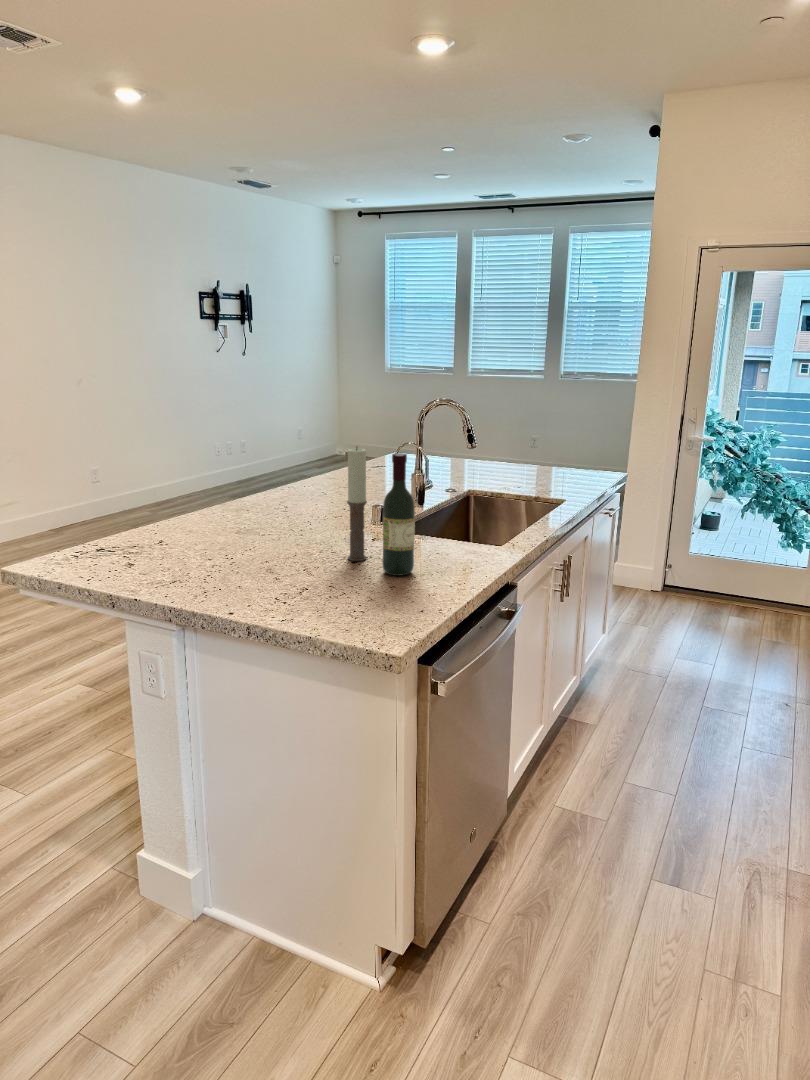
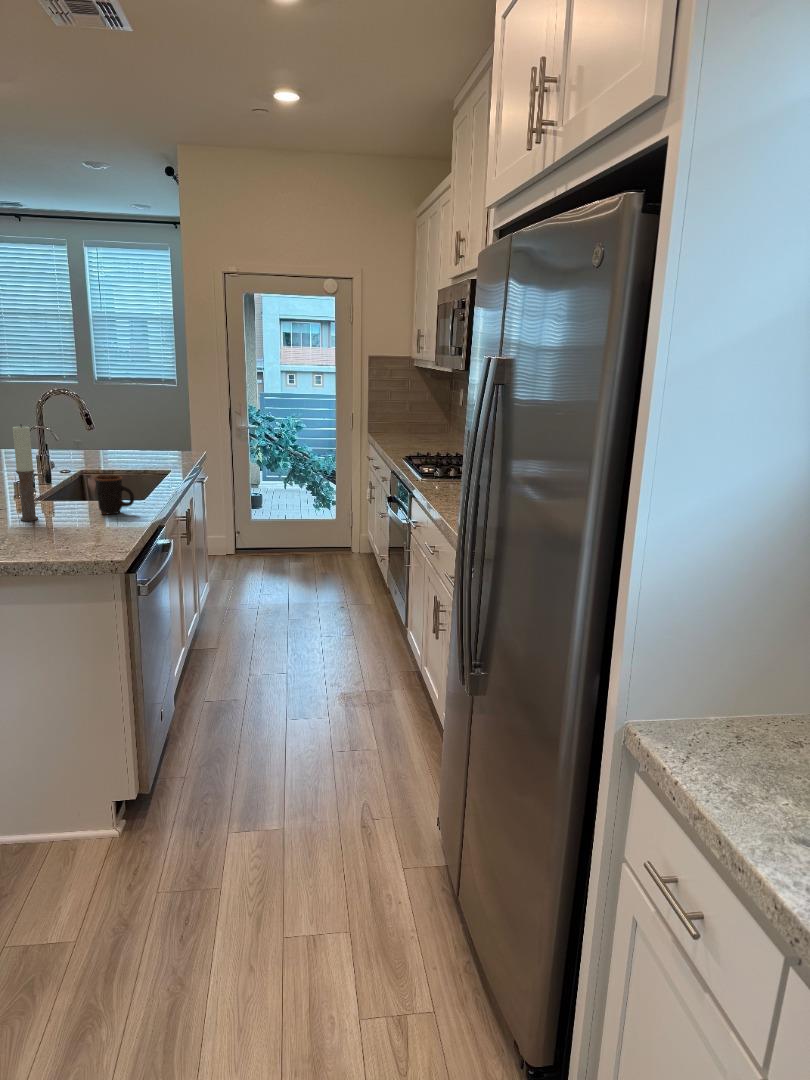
wine bottle: present [383,453,415,576] -> none [58,426,88,524]
mug: none [435,514,477,564] -> present [94,475,134,514]

